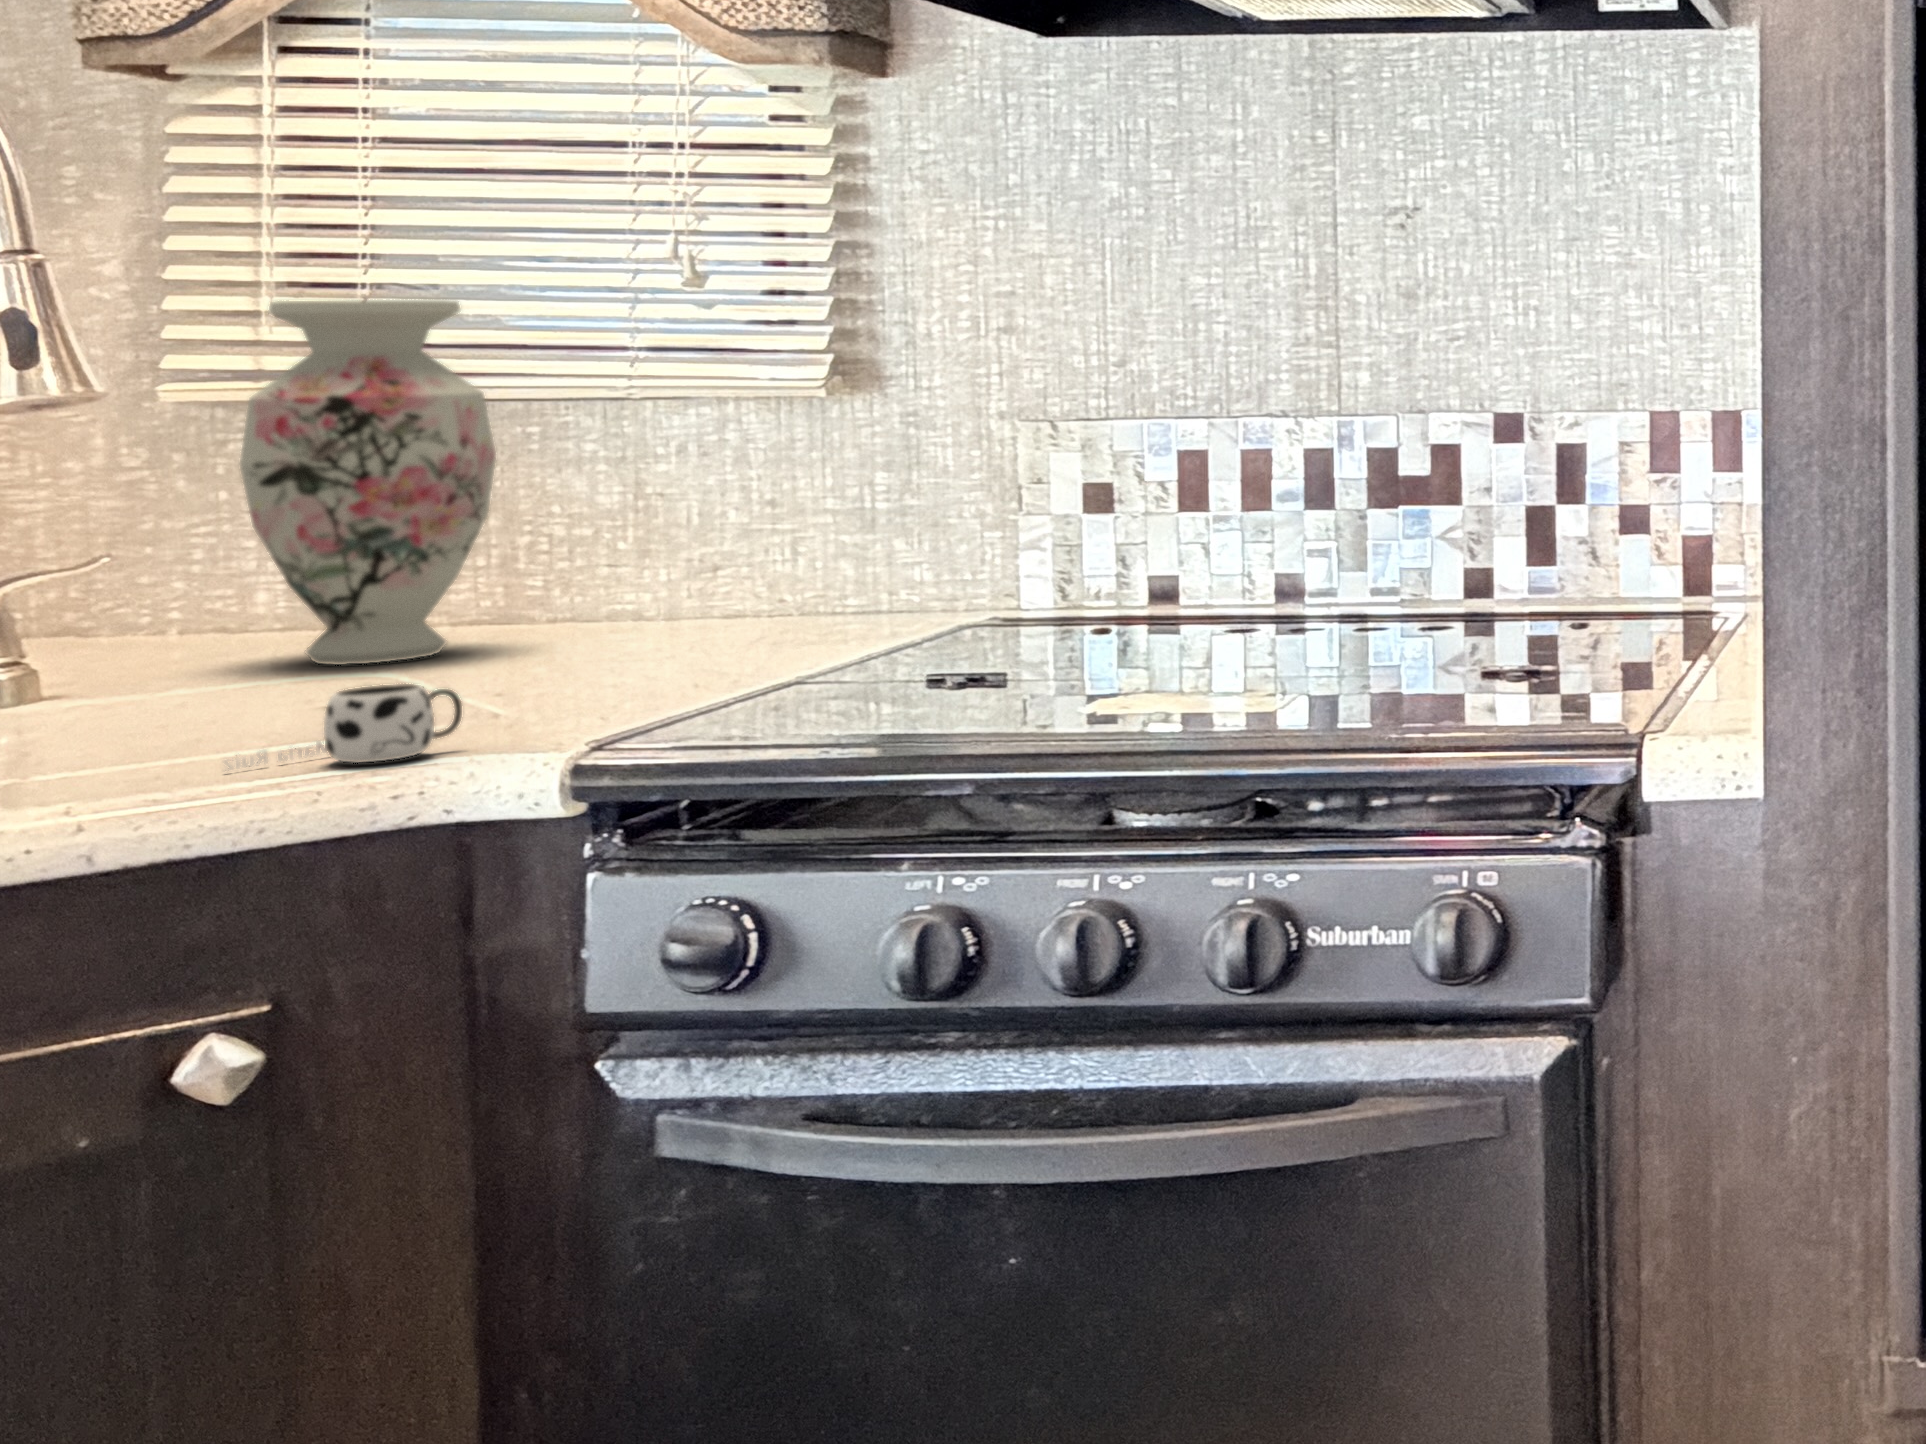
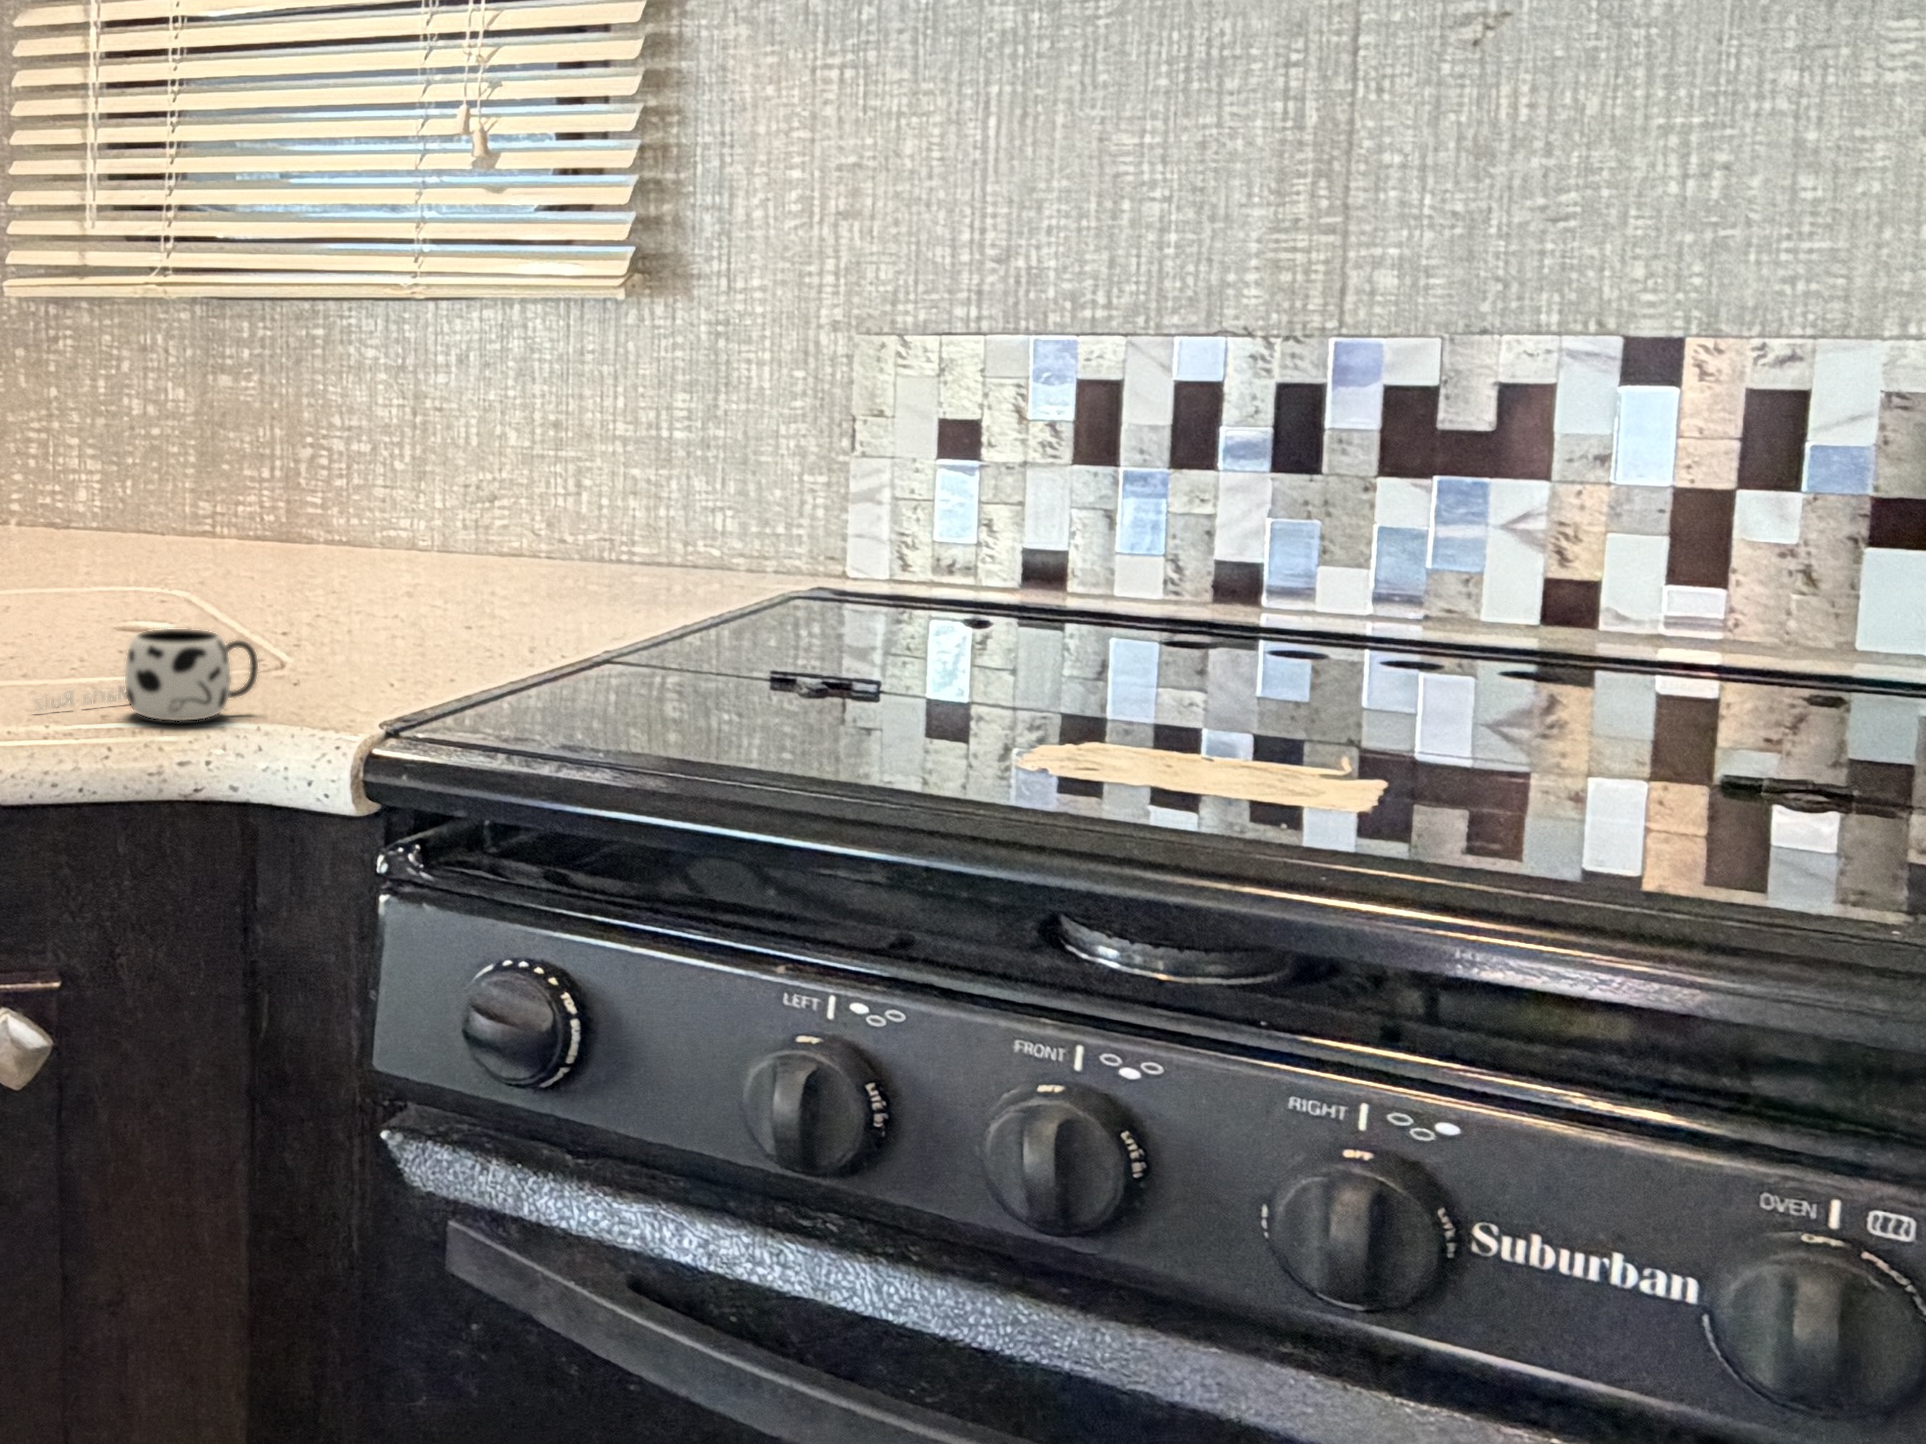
vase: present [240,300,496,665] -> none [59,186,281,577]

